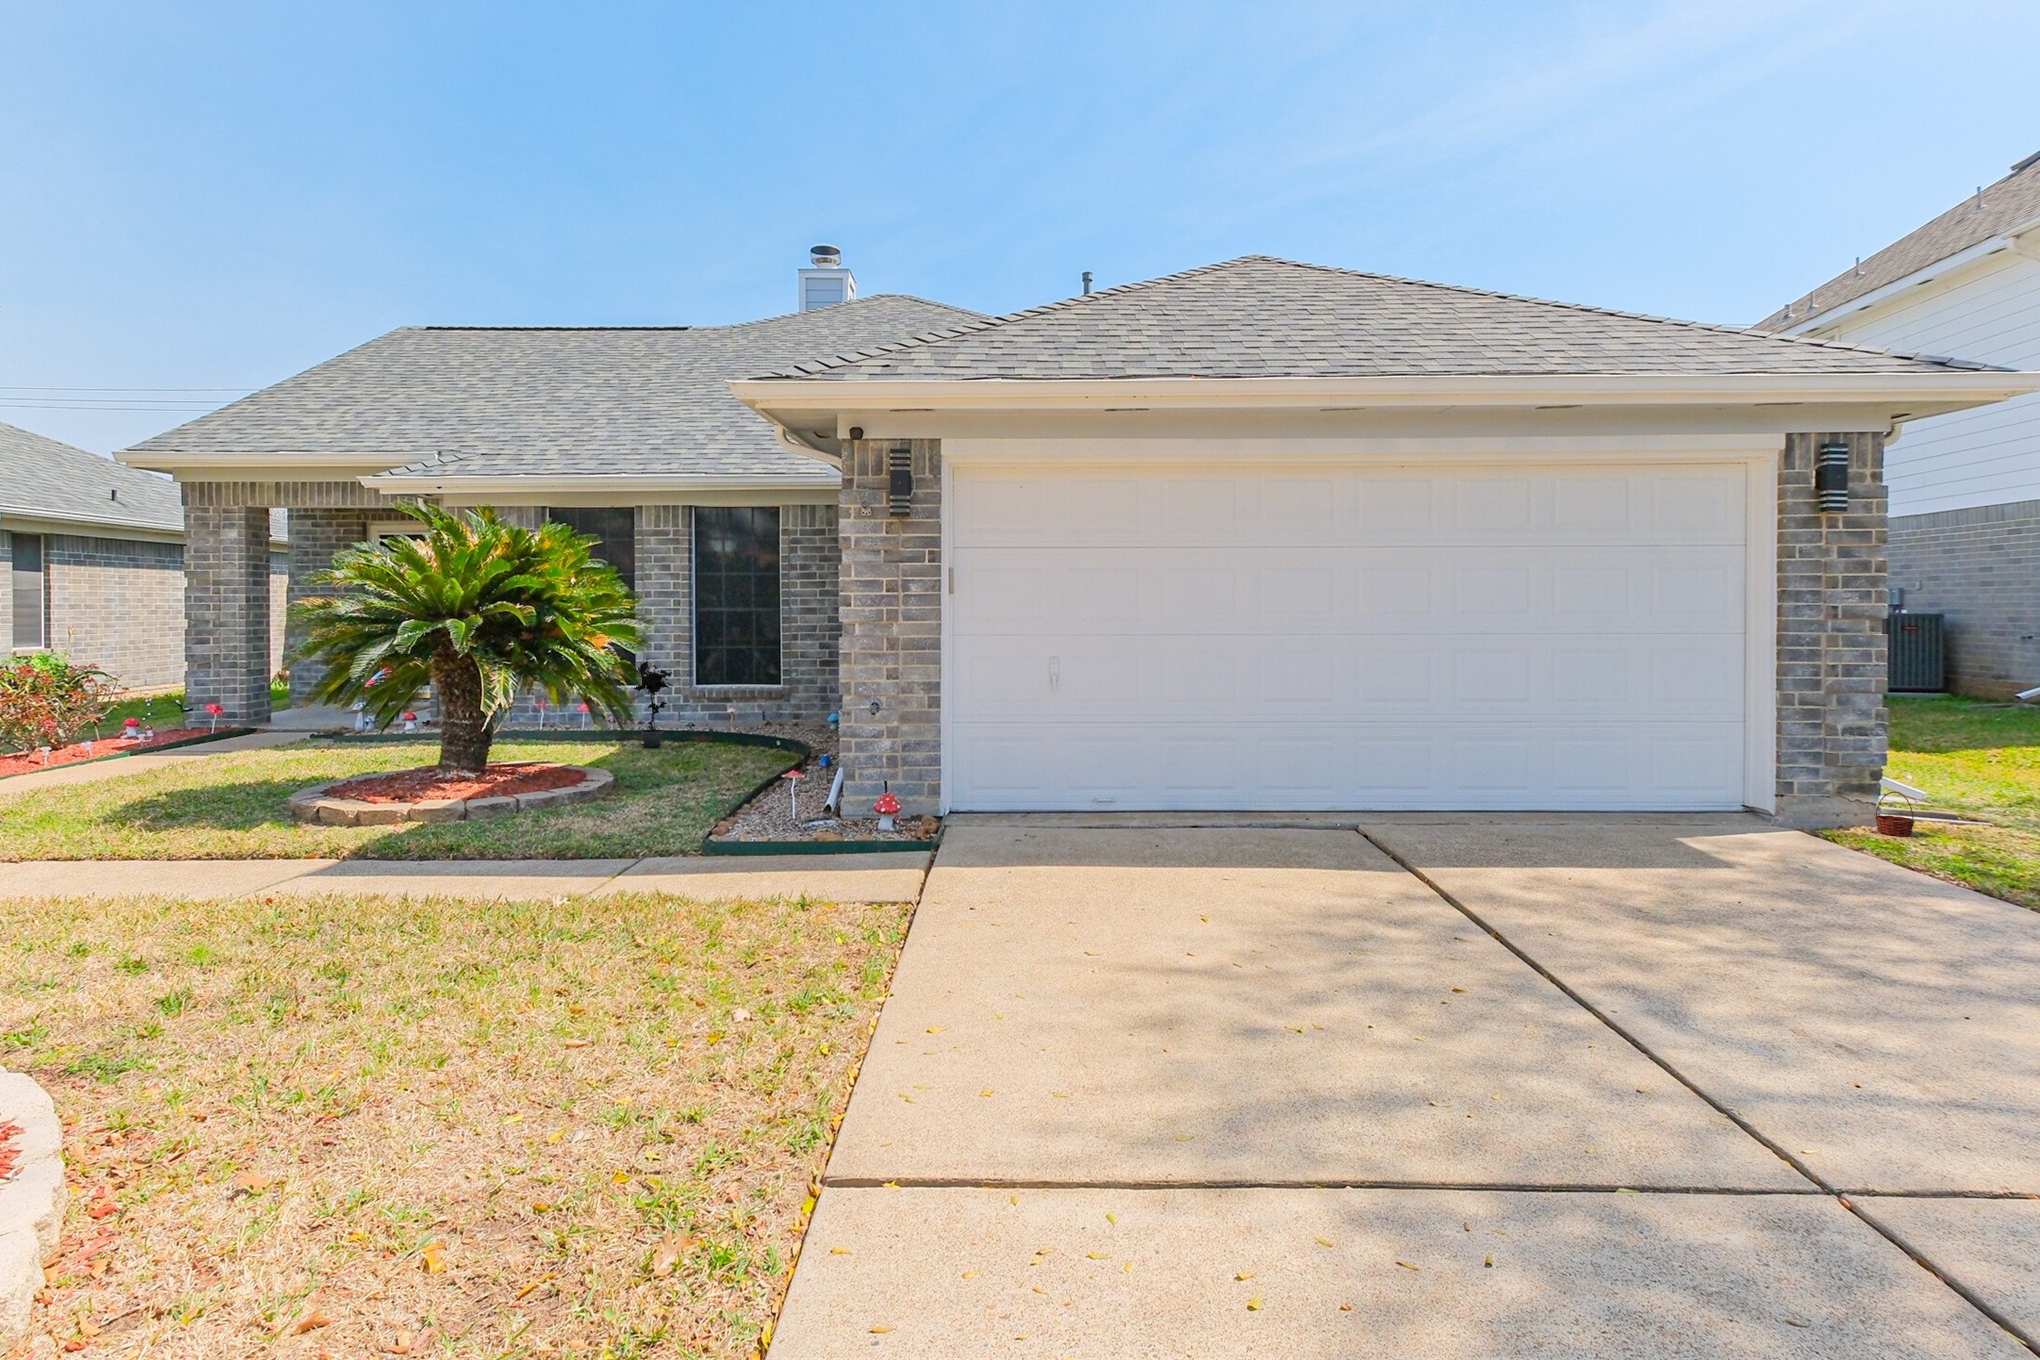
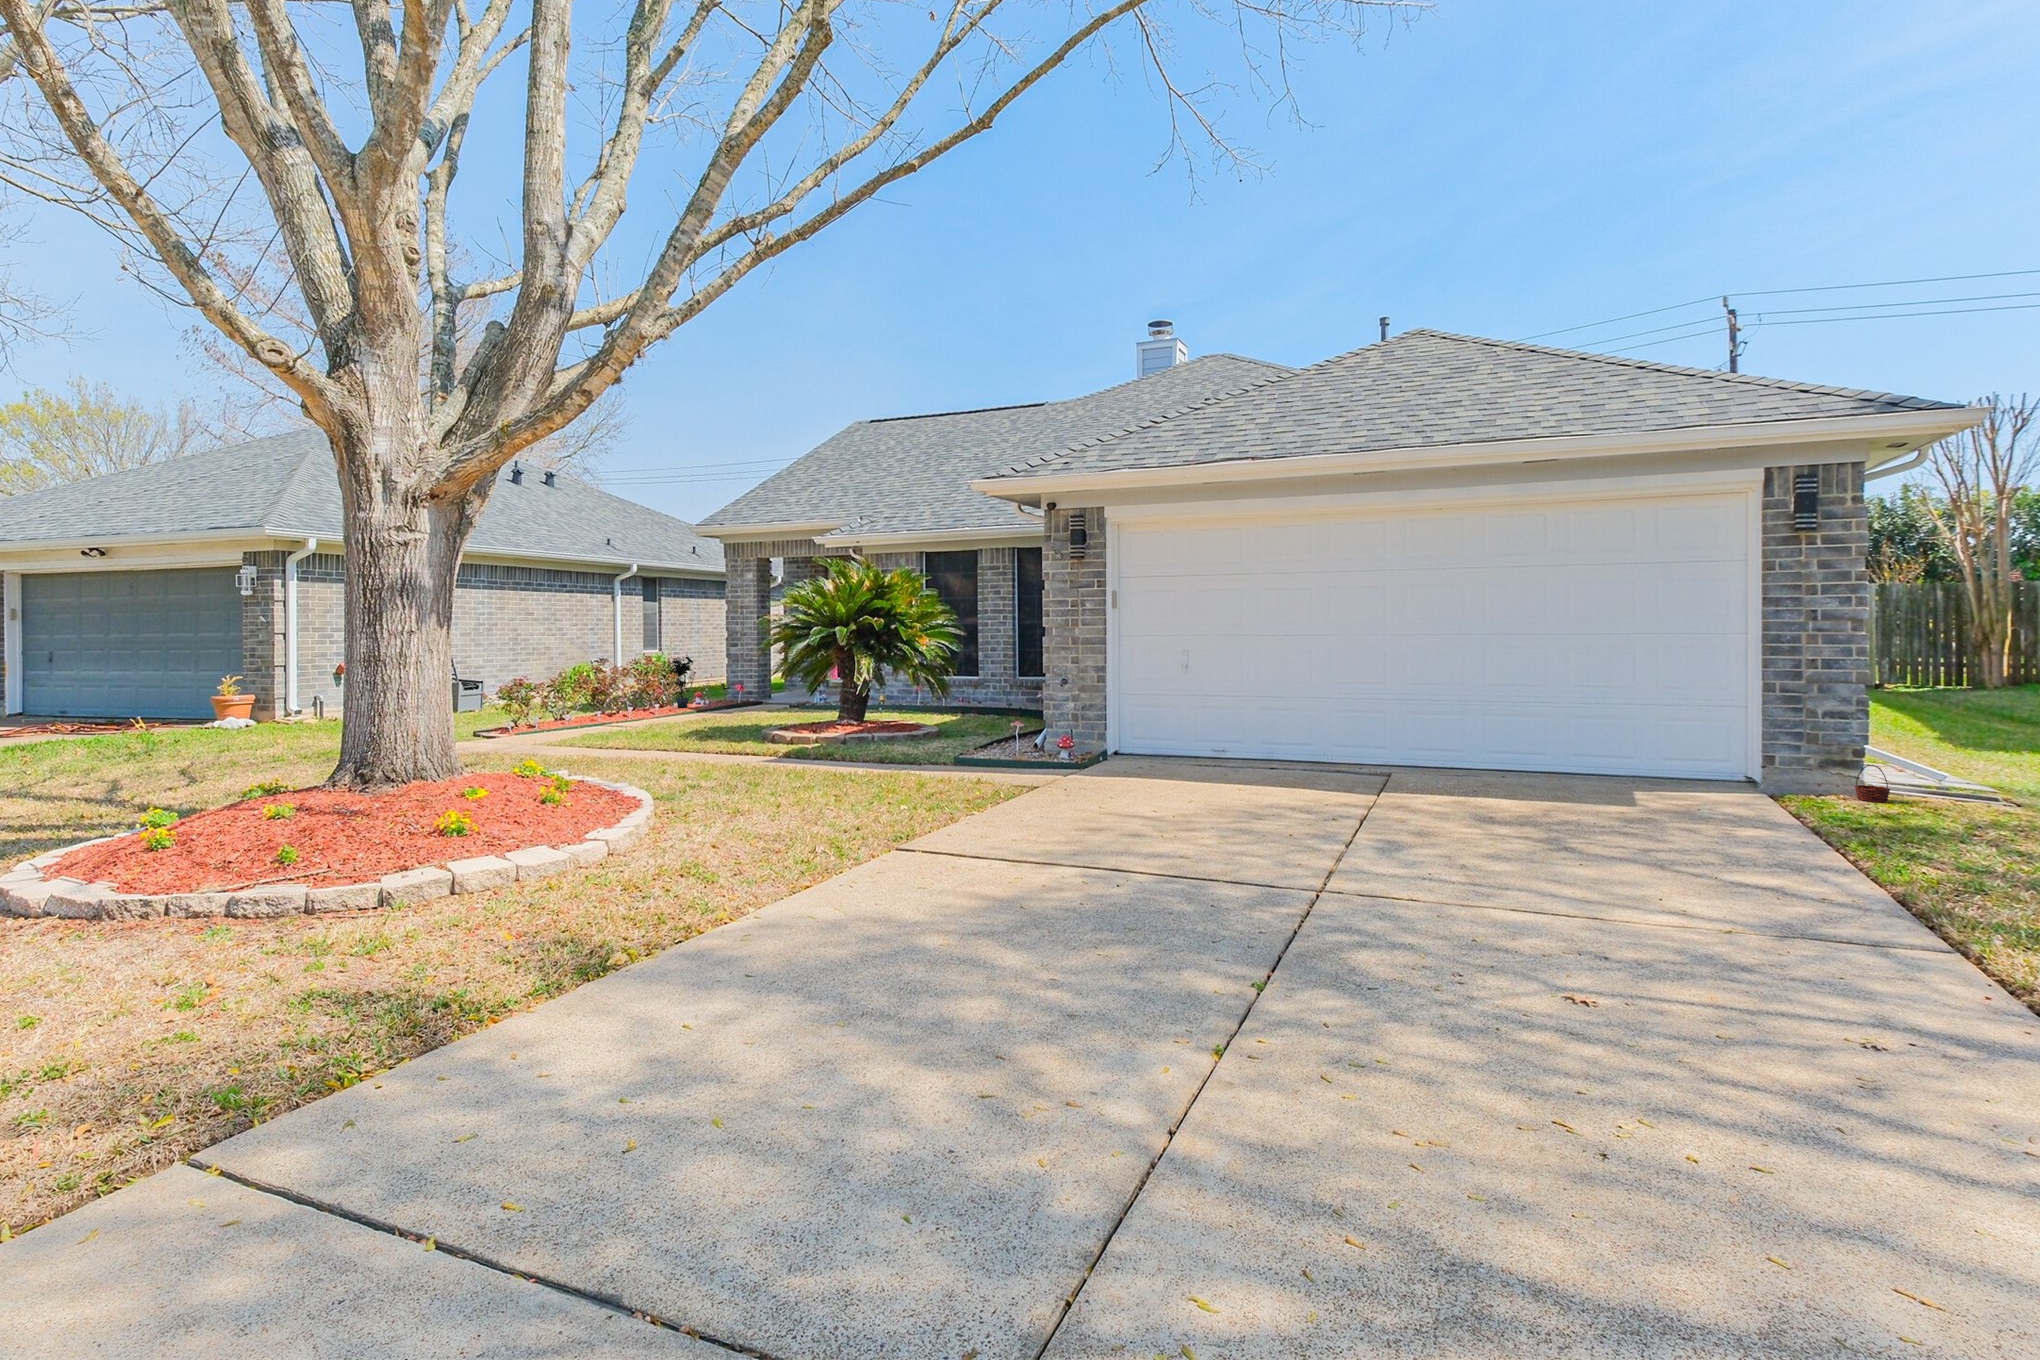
potted plant: present [634,658,673,748] -> present [672,655,693,708]

